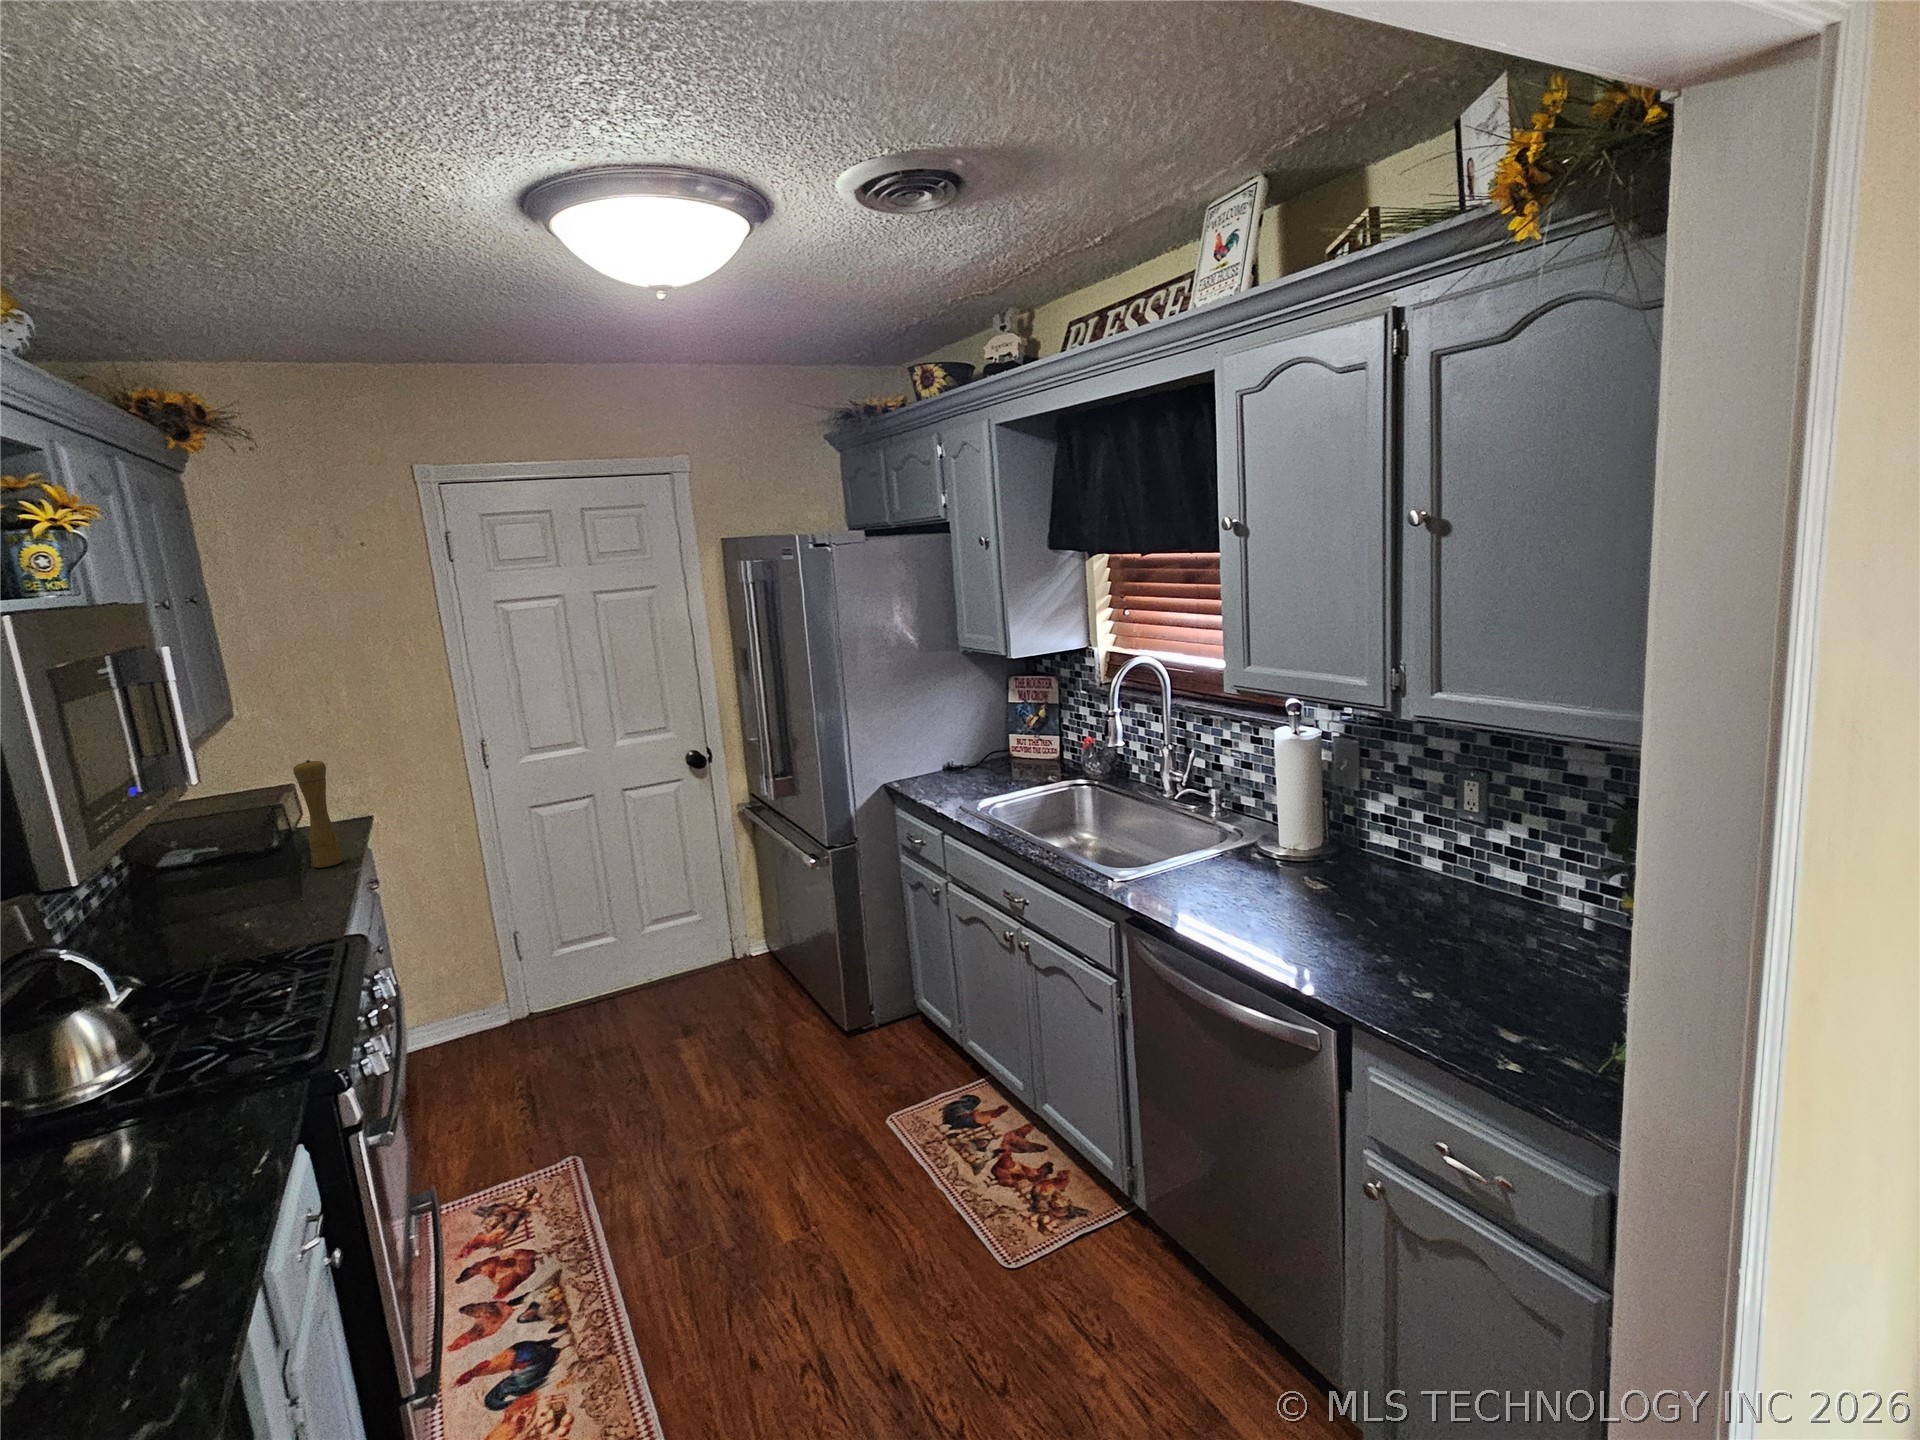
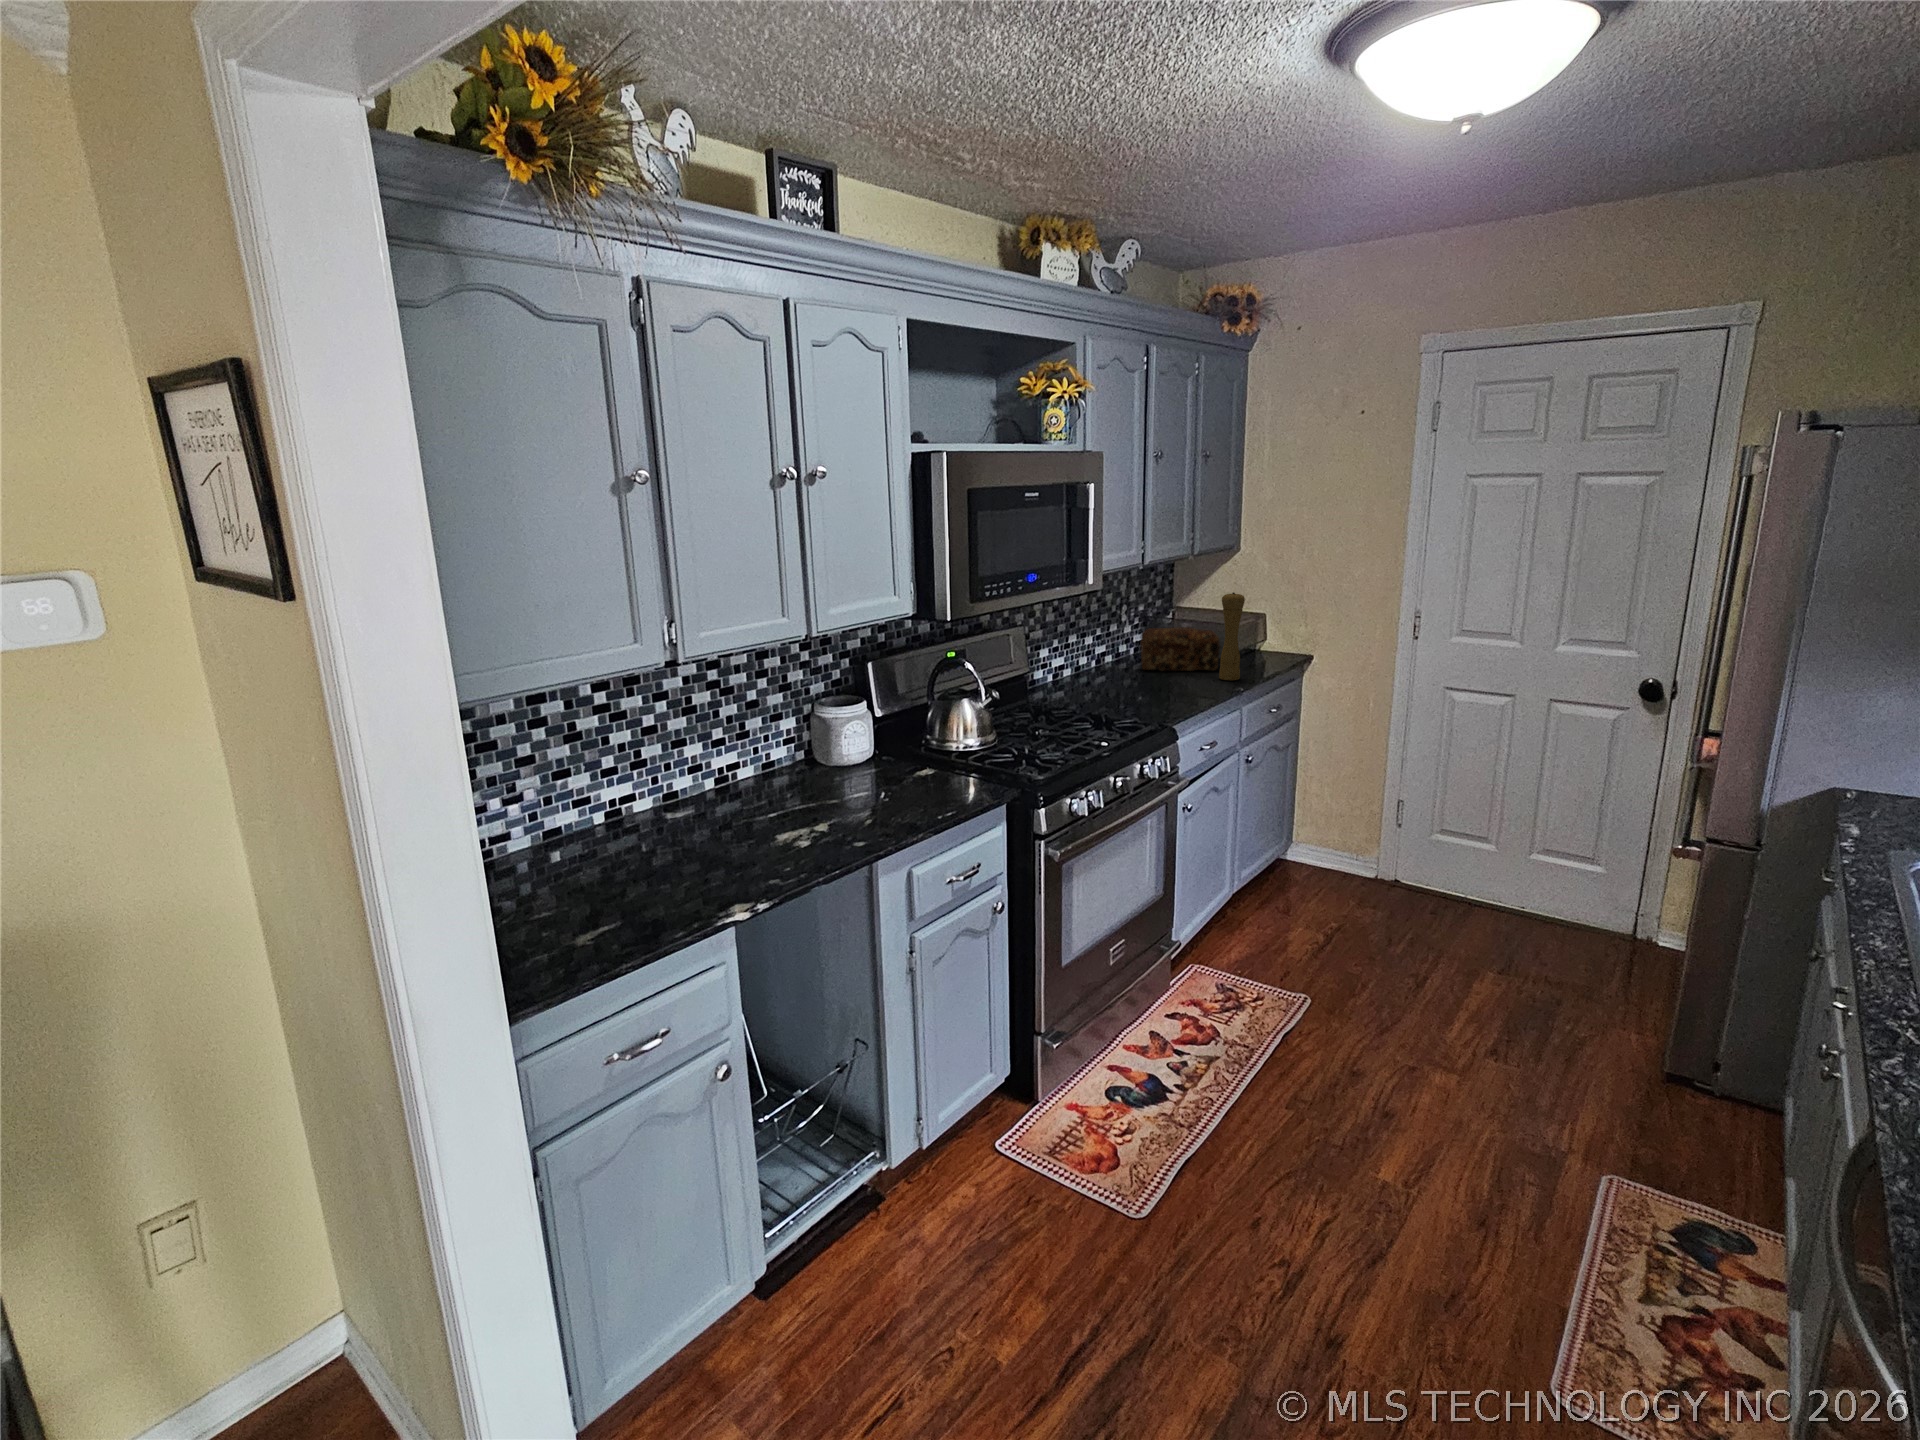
bread loaf: none [156,816,294,894] -> present [1141,627,1220,671]

